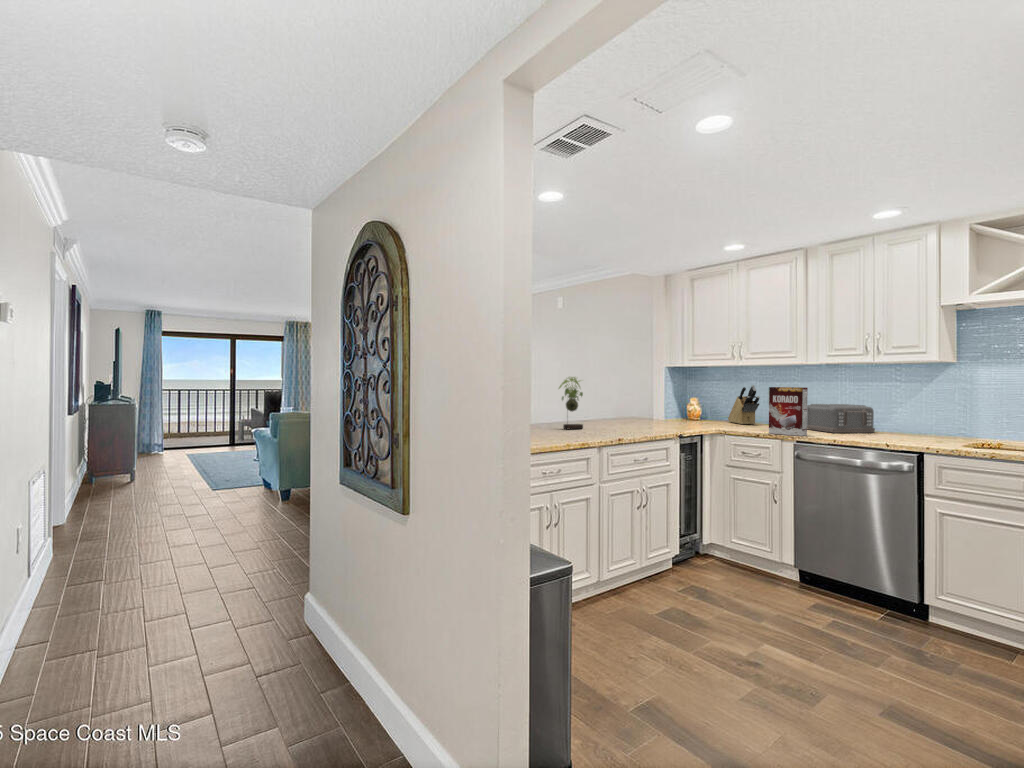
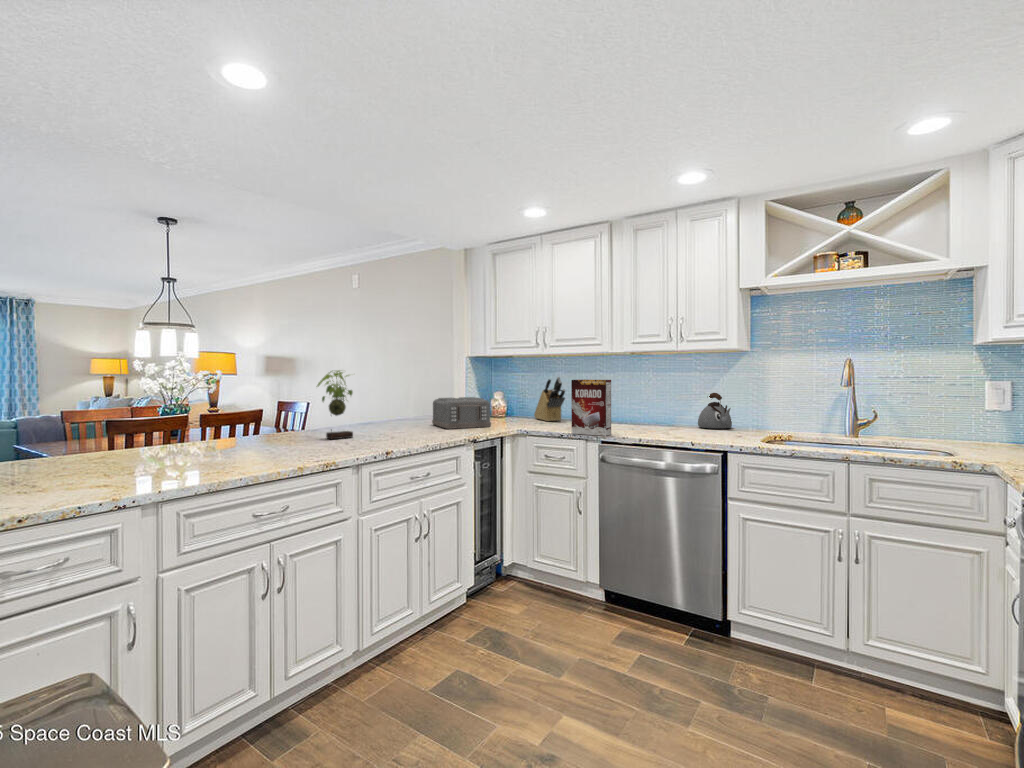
kettle: none [896,402,933,435] -> present [698,393,732,428]
toaster: present [807,404,875,433] -> present [432,397,491,429]

